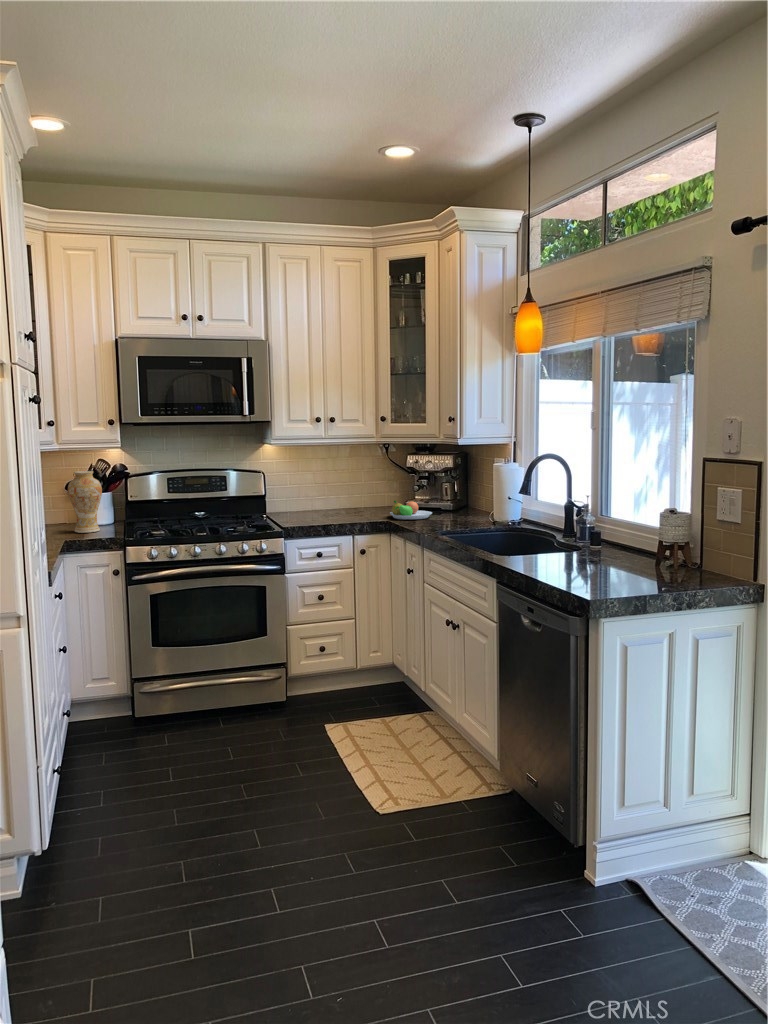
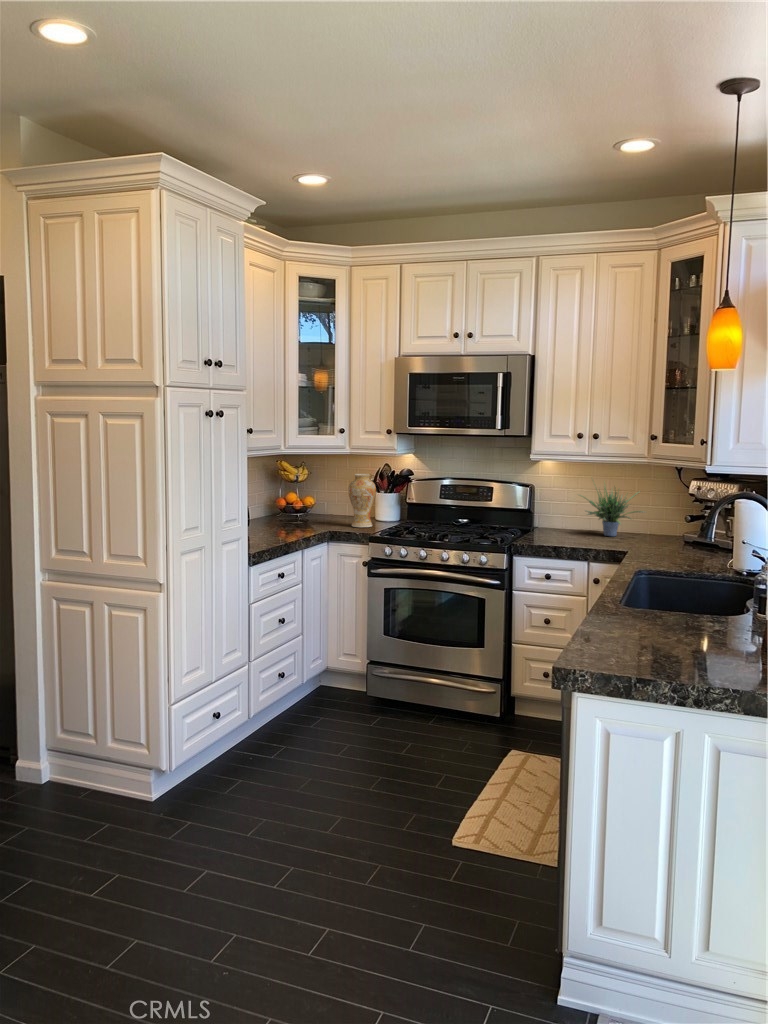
potted plant: none [311,457,375,512] -> present [580,487,644,536]
fruit bowl: present [390,501,432,520] -> none [635,529,687,553]

